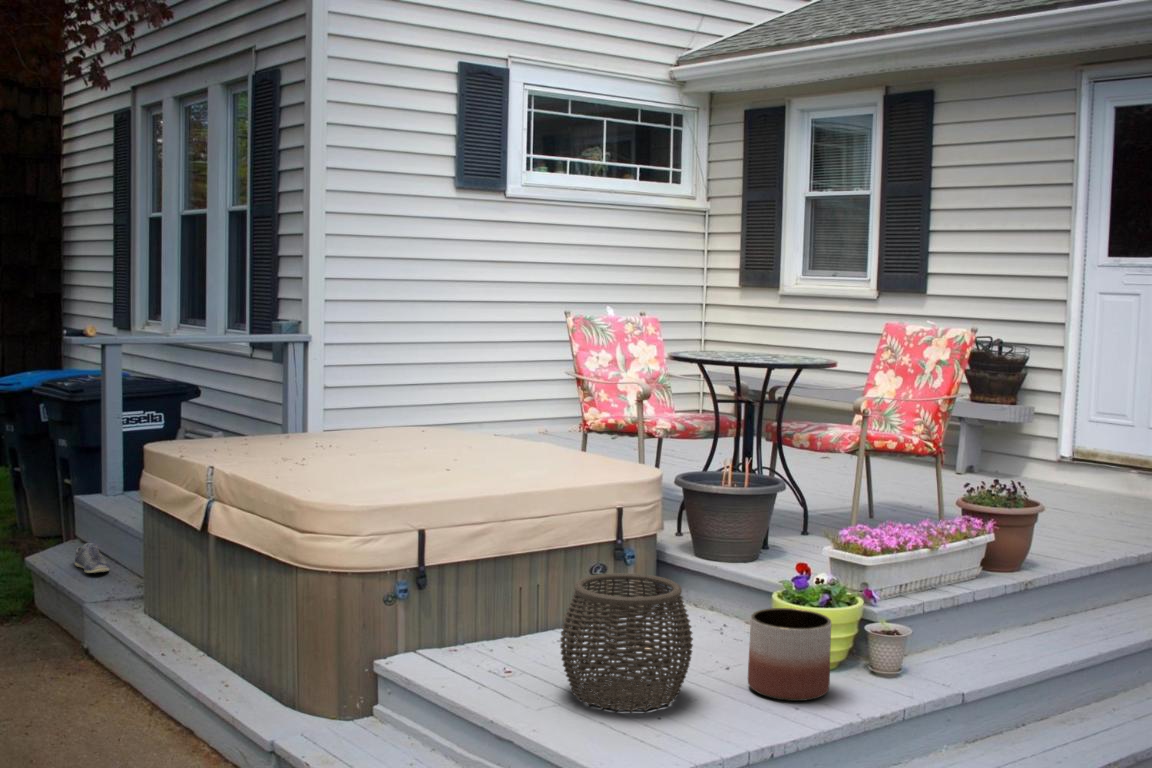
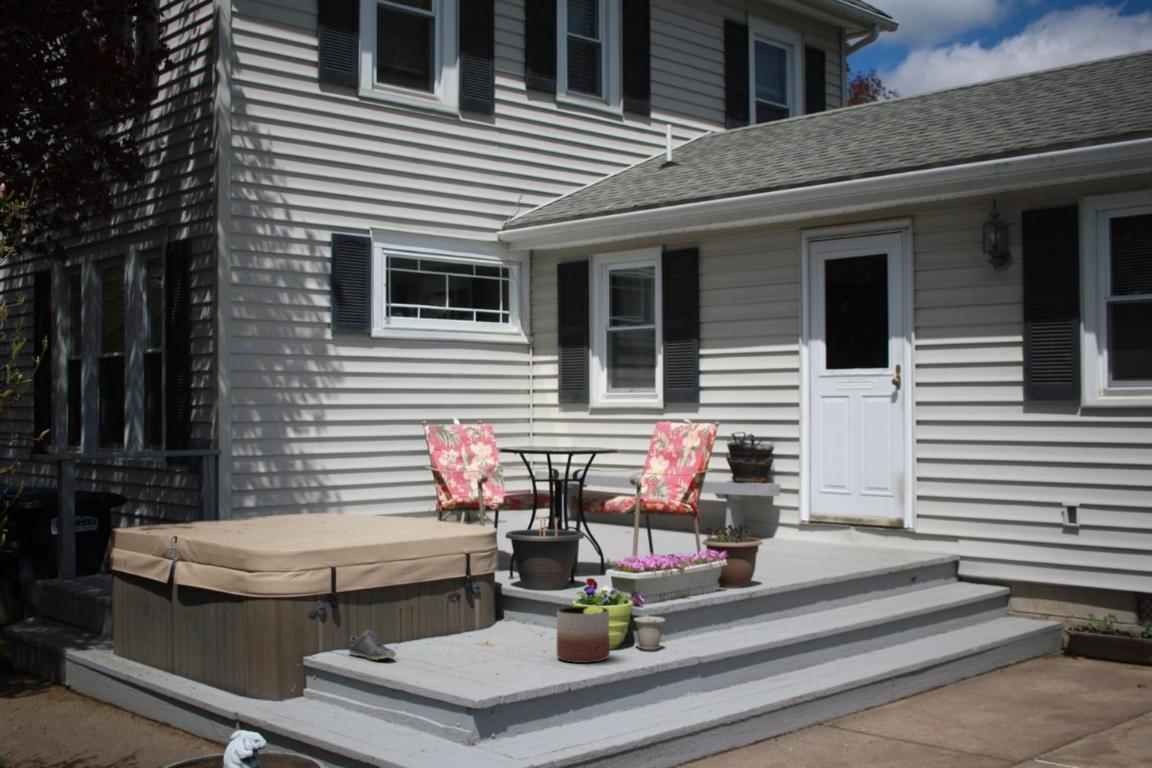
shoe: present [75,543,110,573] -> present [349,631,396,660]
woven basket: present [560,573,693,712] -> none [431,586,519,672]

